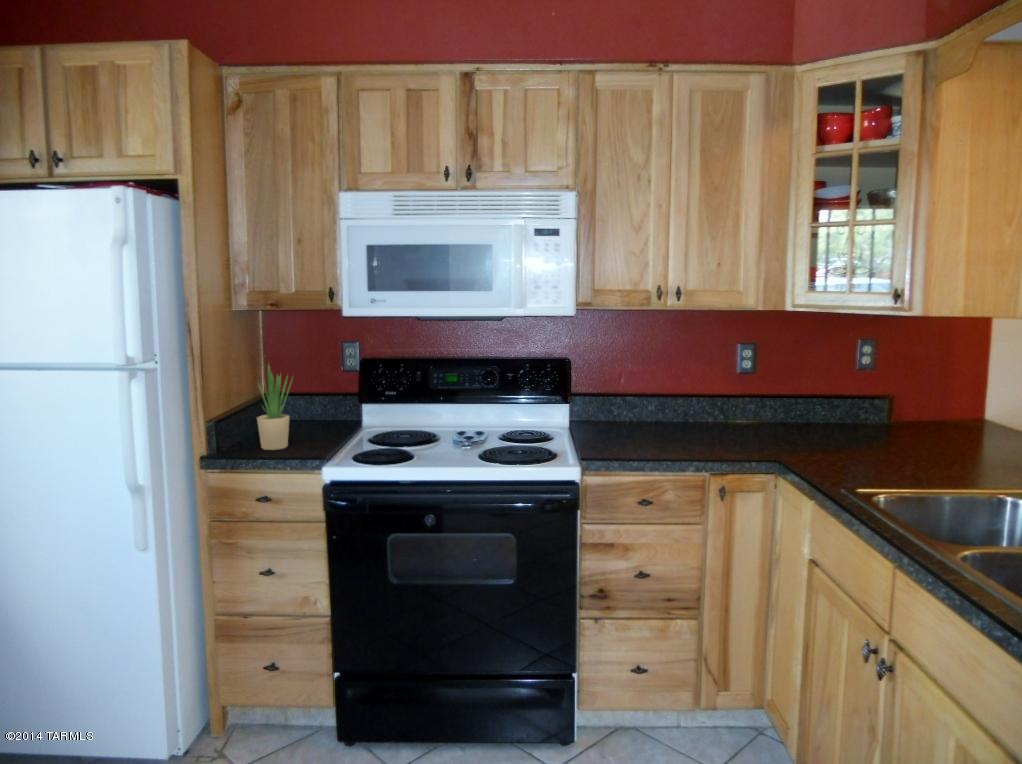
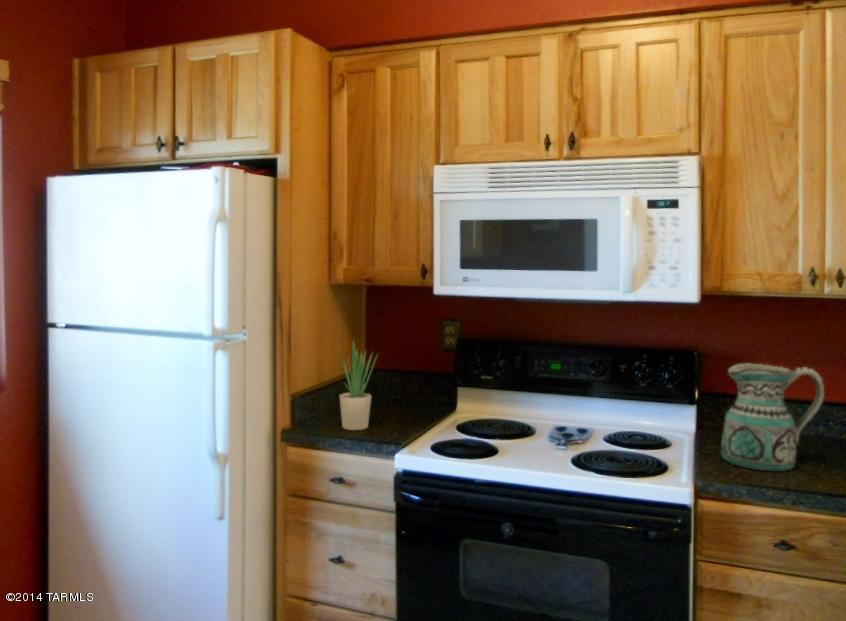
ceramic pitcher: none [600,367,674,451] -> present [721,364,824,471]

